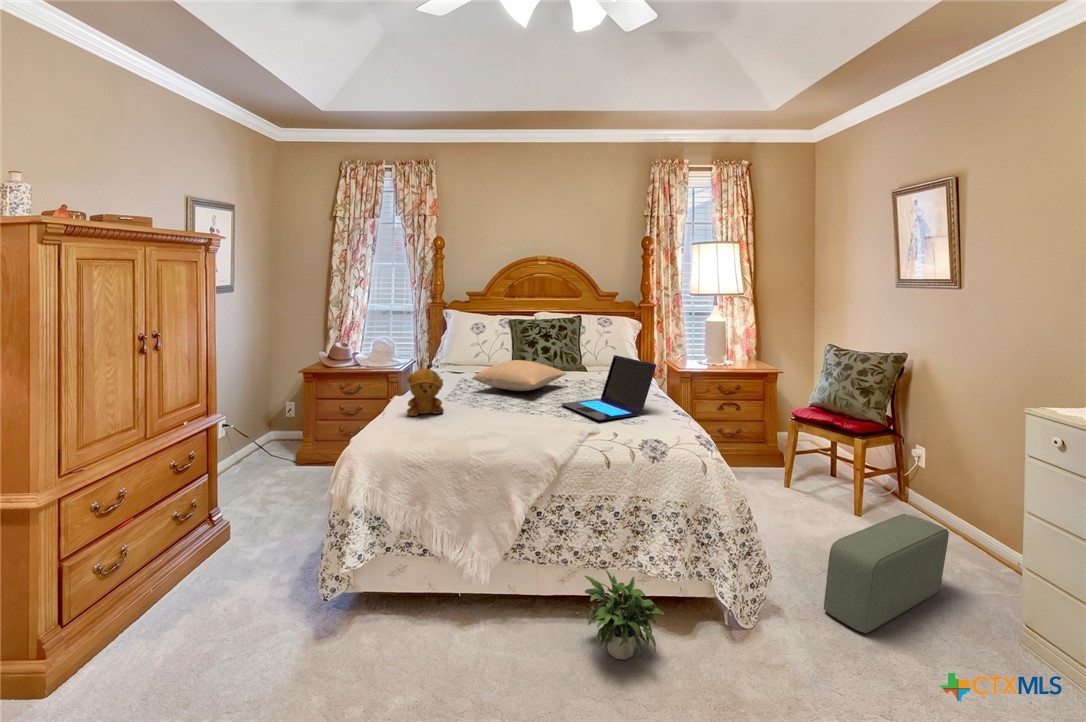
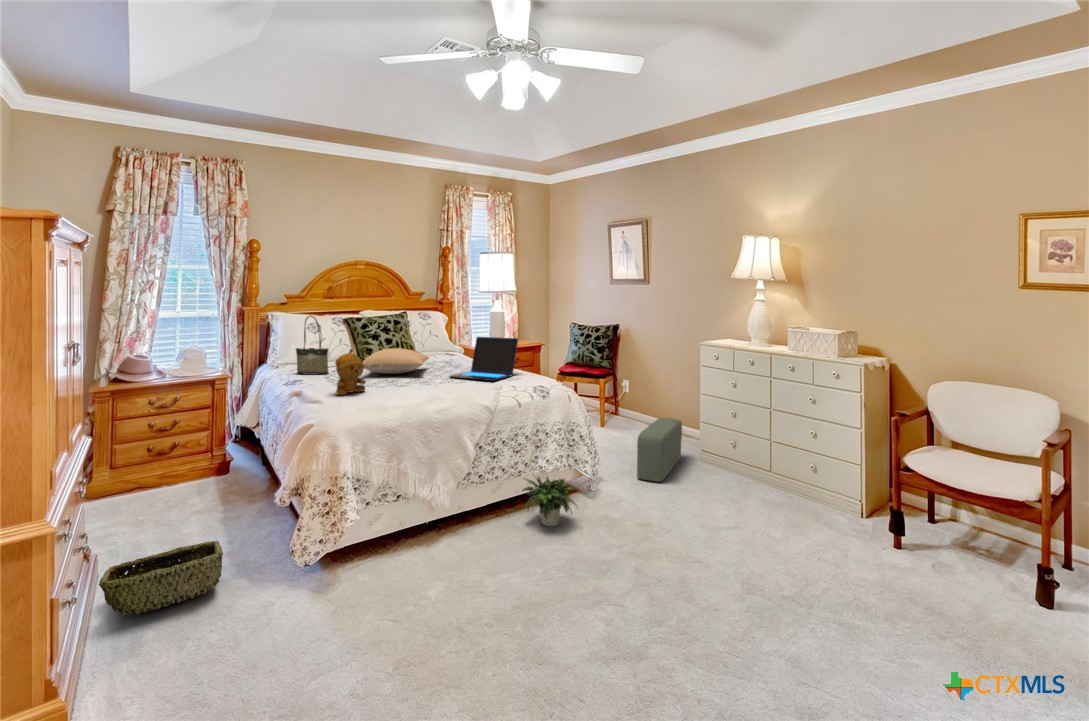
tote bag: none [435,318,461,381] -> present [296,316,328,374]
woven basket: none [132,549,259,610] -> present [99,541,223,614]

